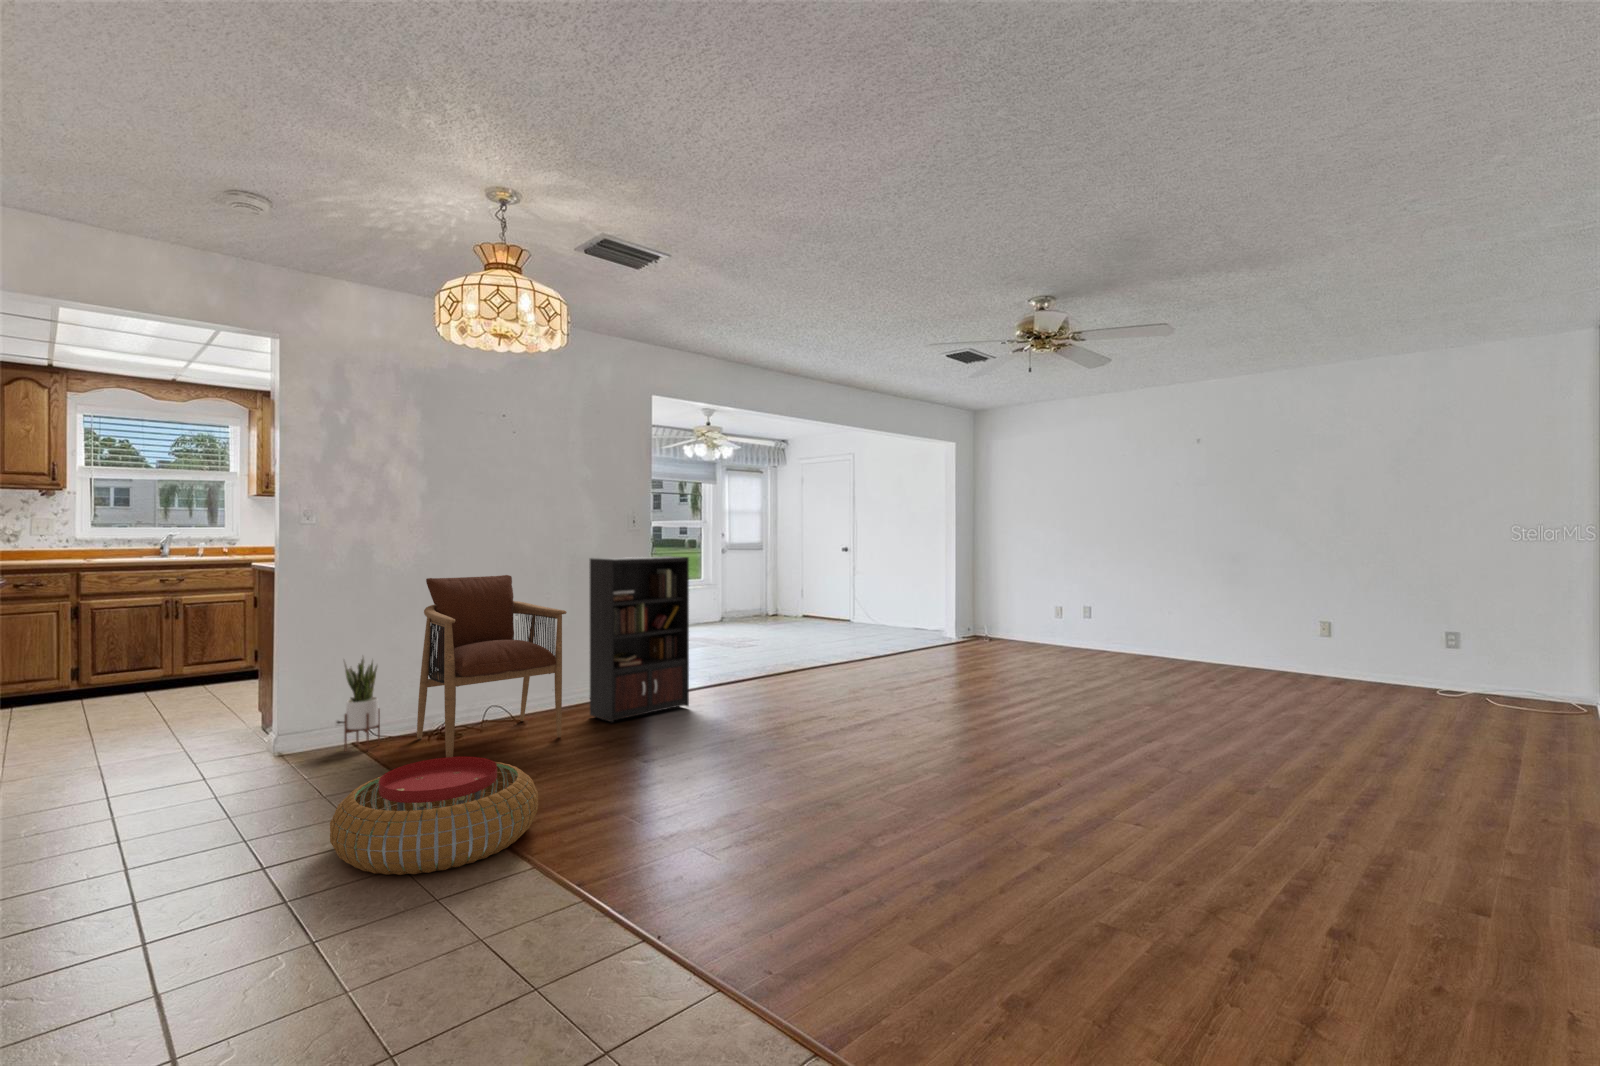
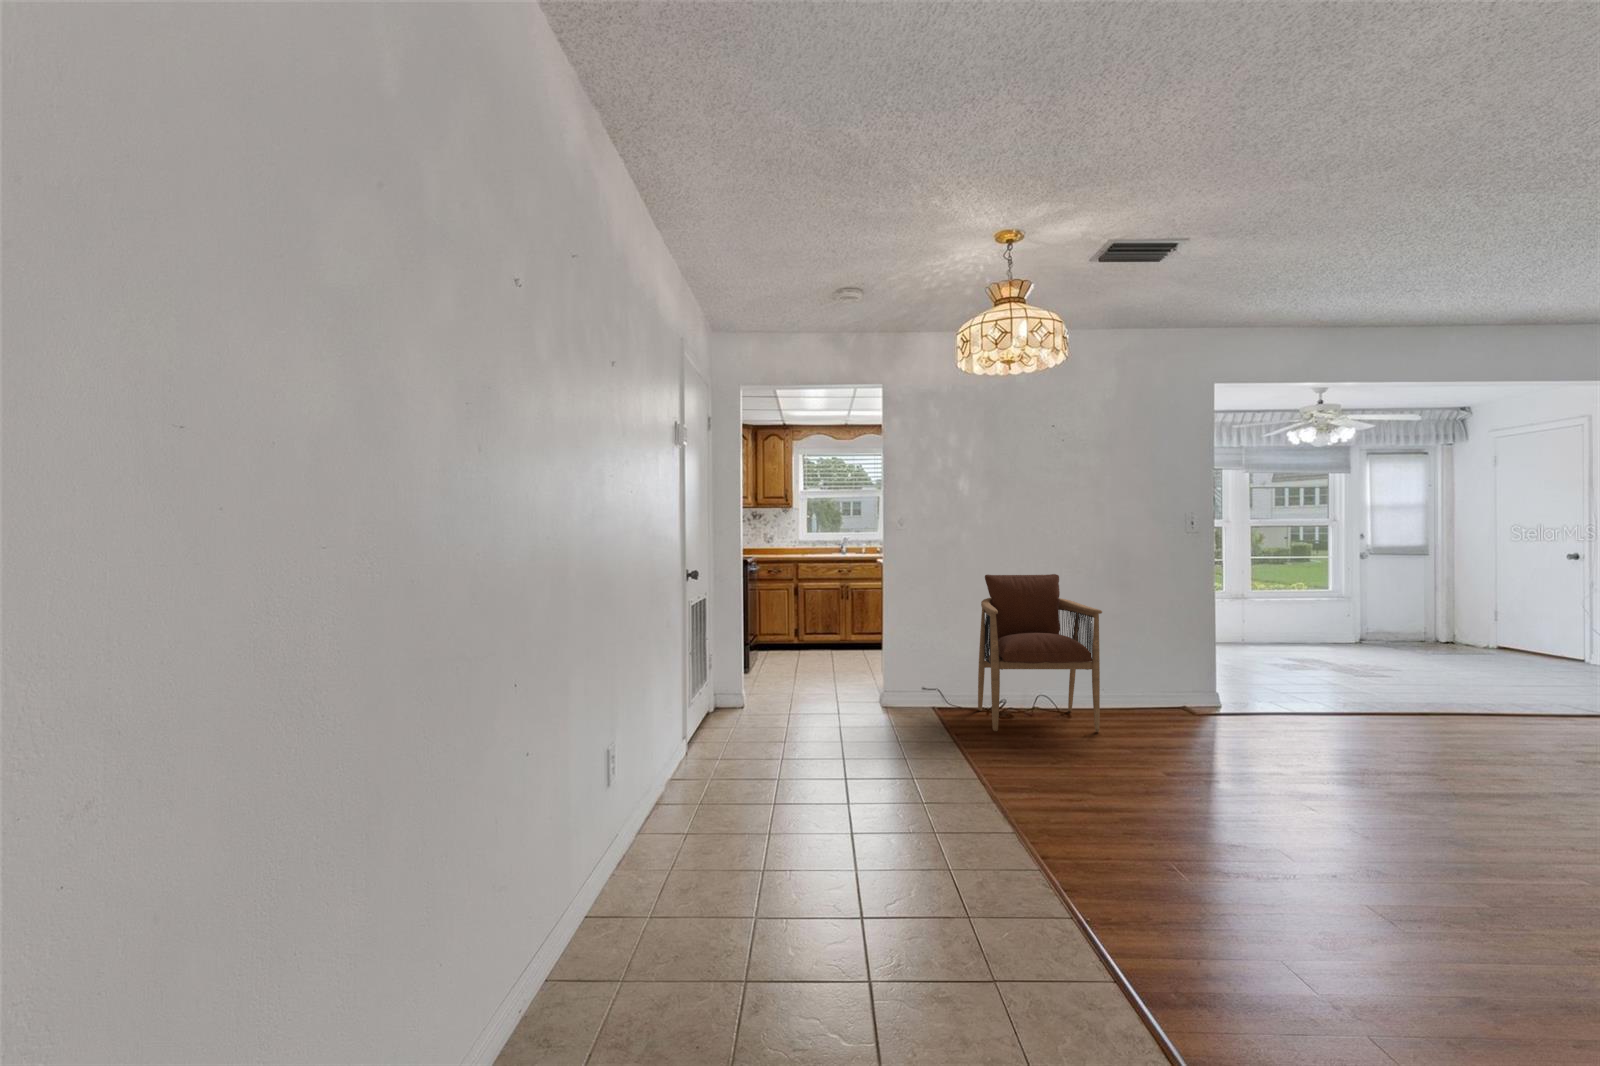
bookcase: present [590,556,689,722] -> none [1135,559,1256,728]
potted plant: present [344,657,380,751] -> none [922,634,950,712]
pouf: present [330,757,538,875] -> none [882,724,1042,816]

